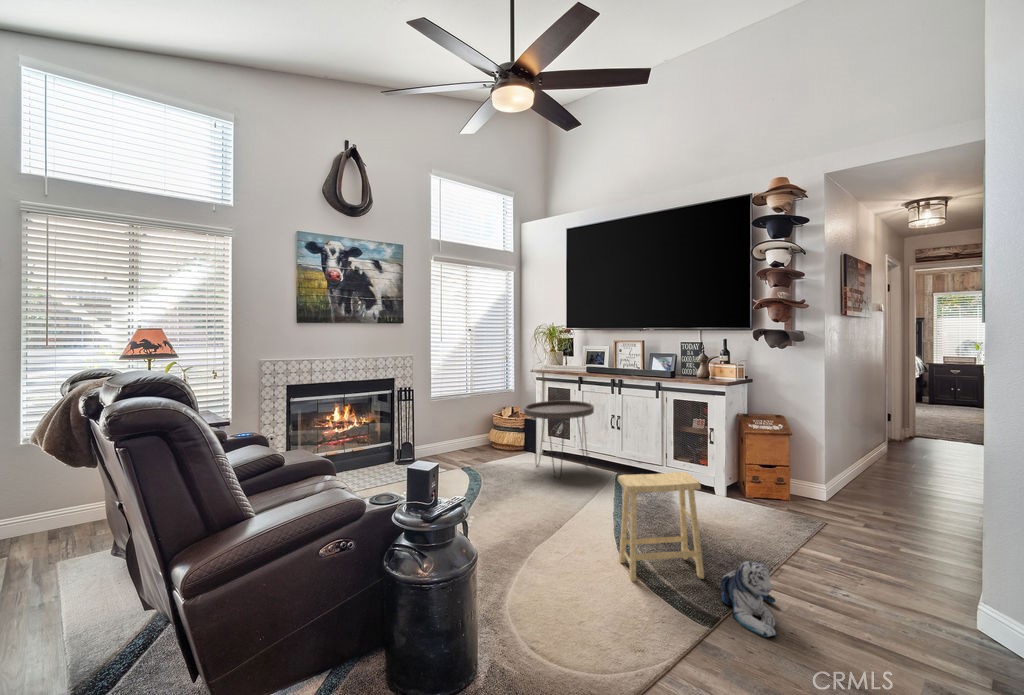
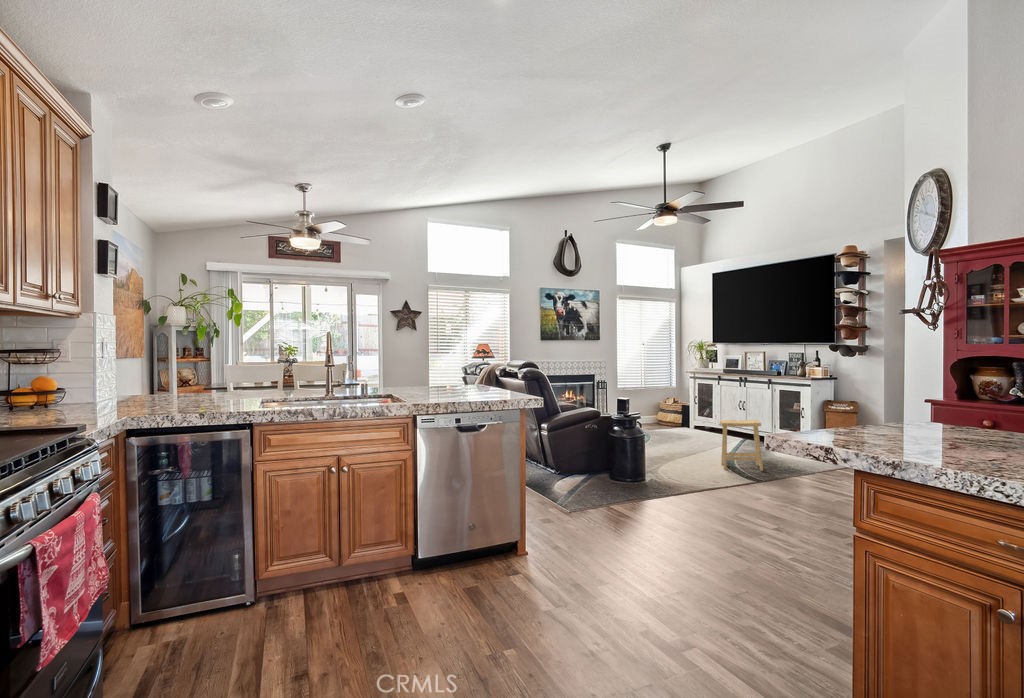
side table: present [524,401,594,477] -> none [679,391,726,439]
plush toy: present [721,561,776,638] -> none [765,455,792,484]

